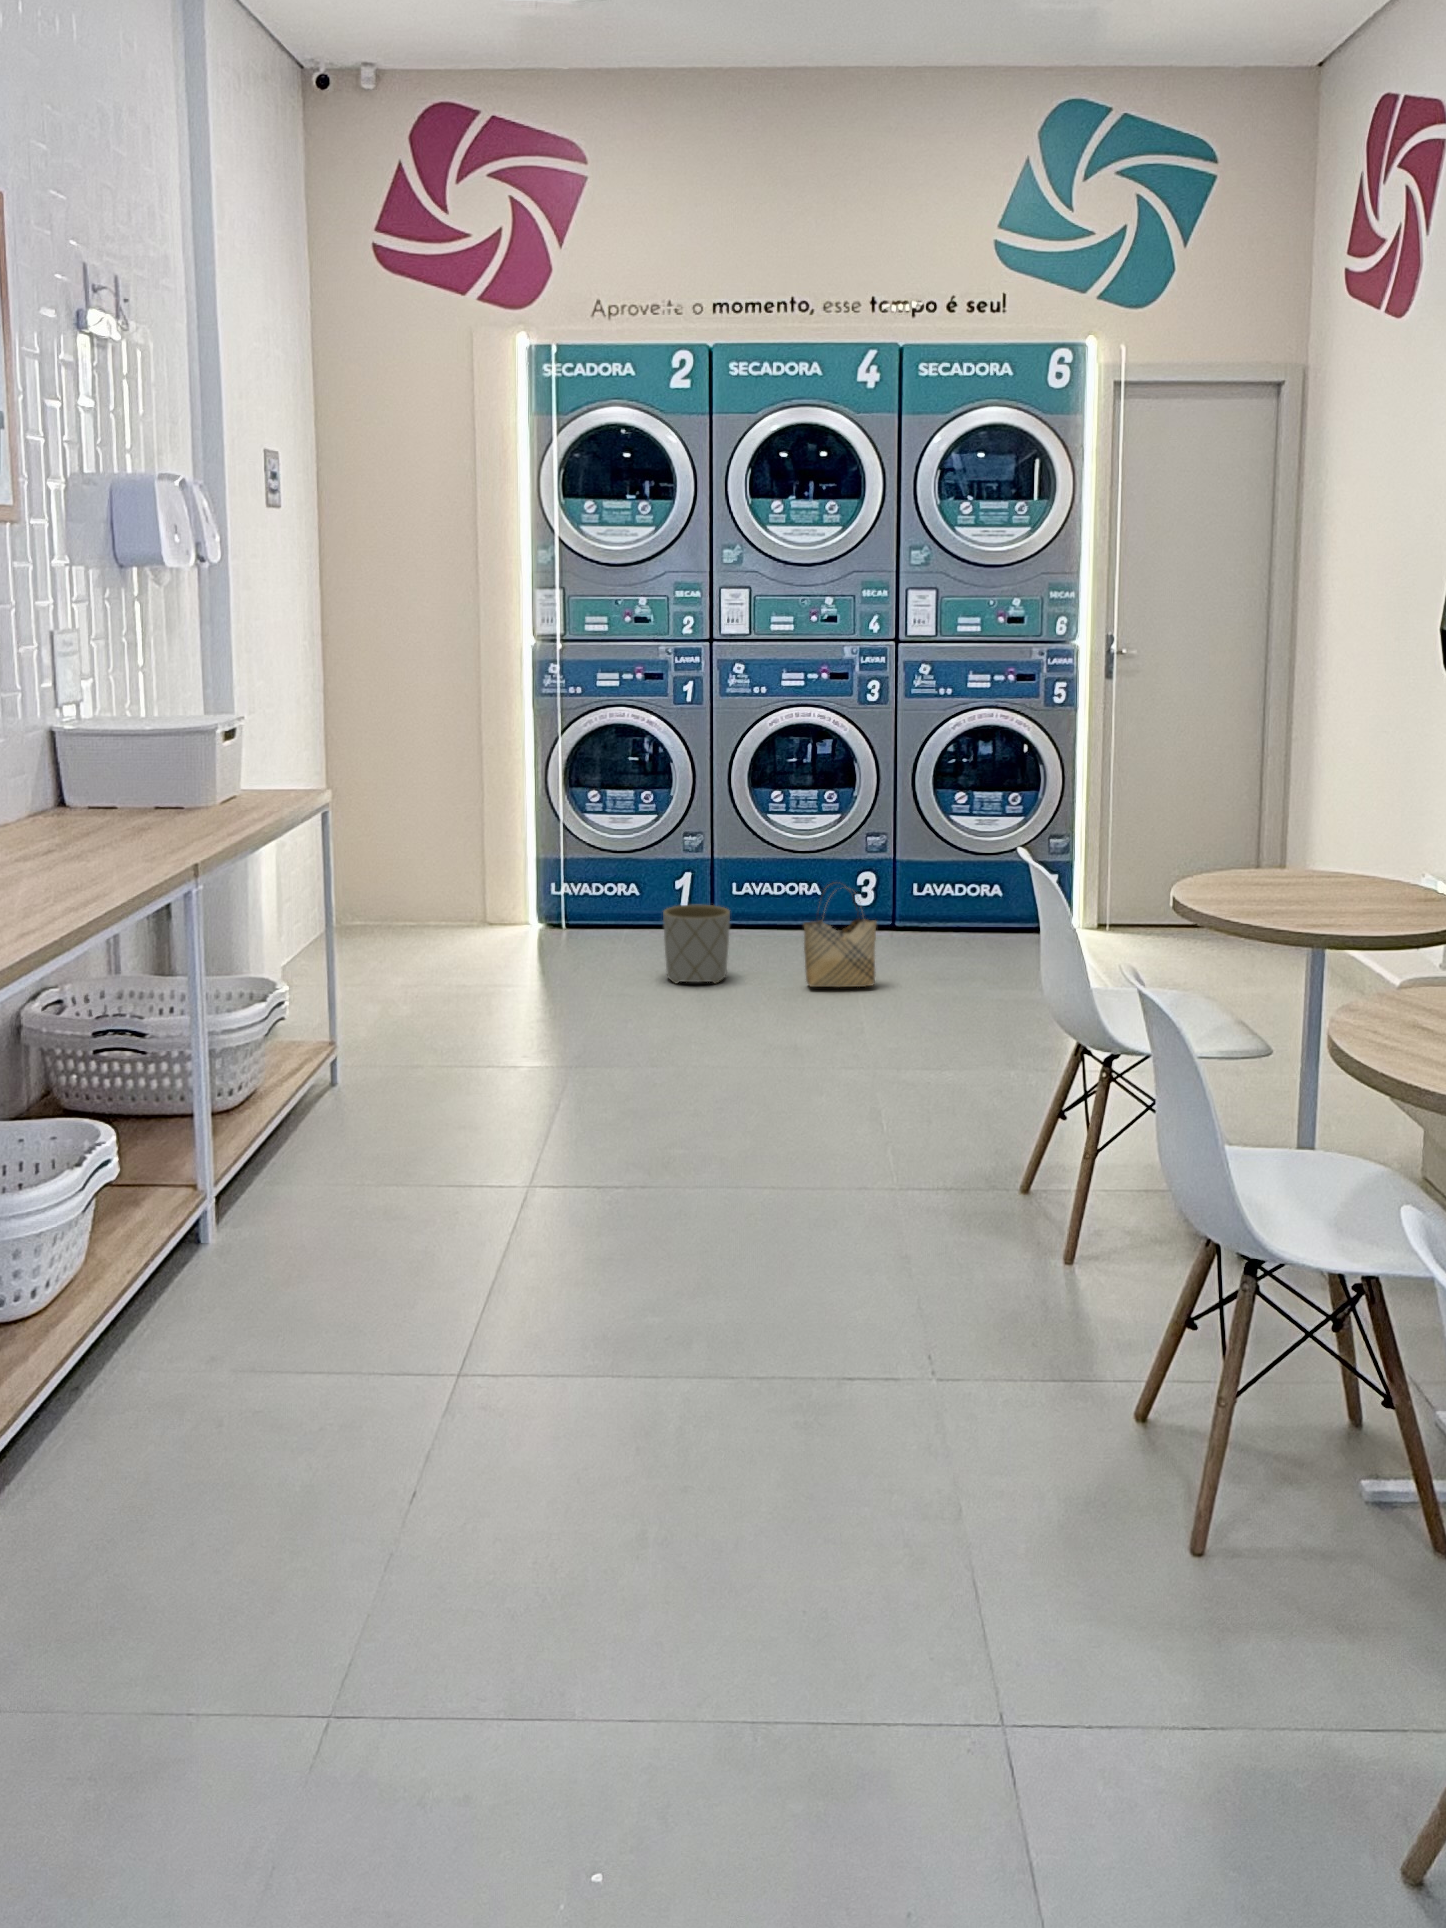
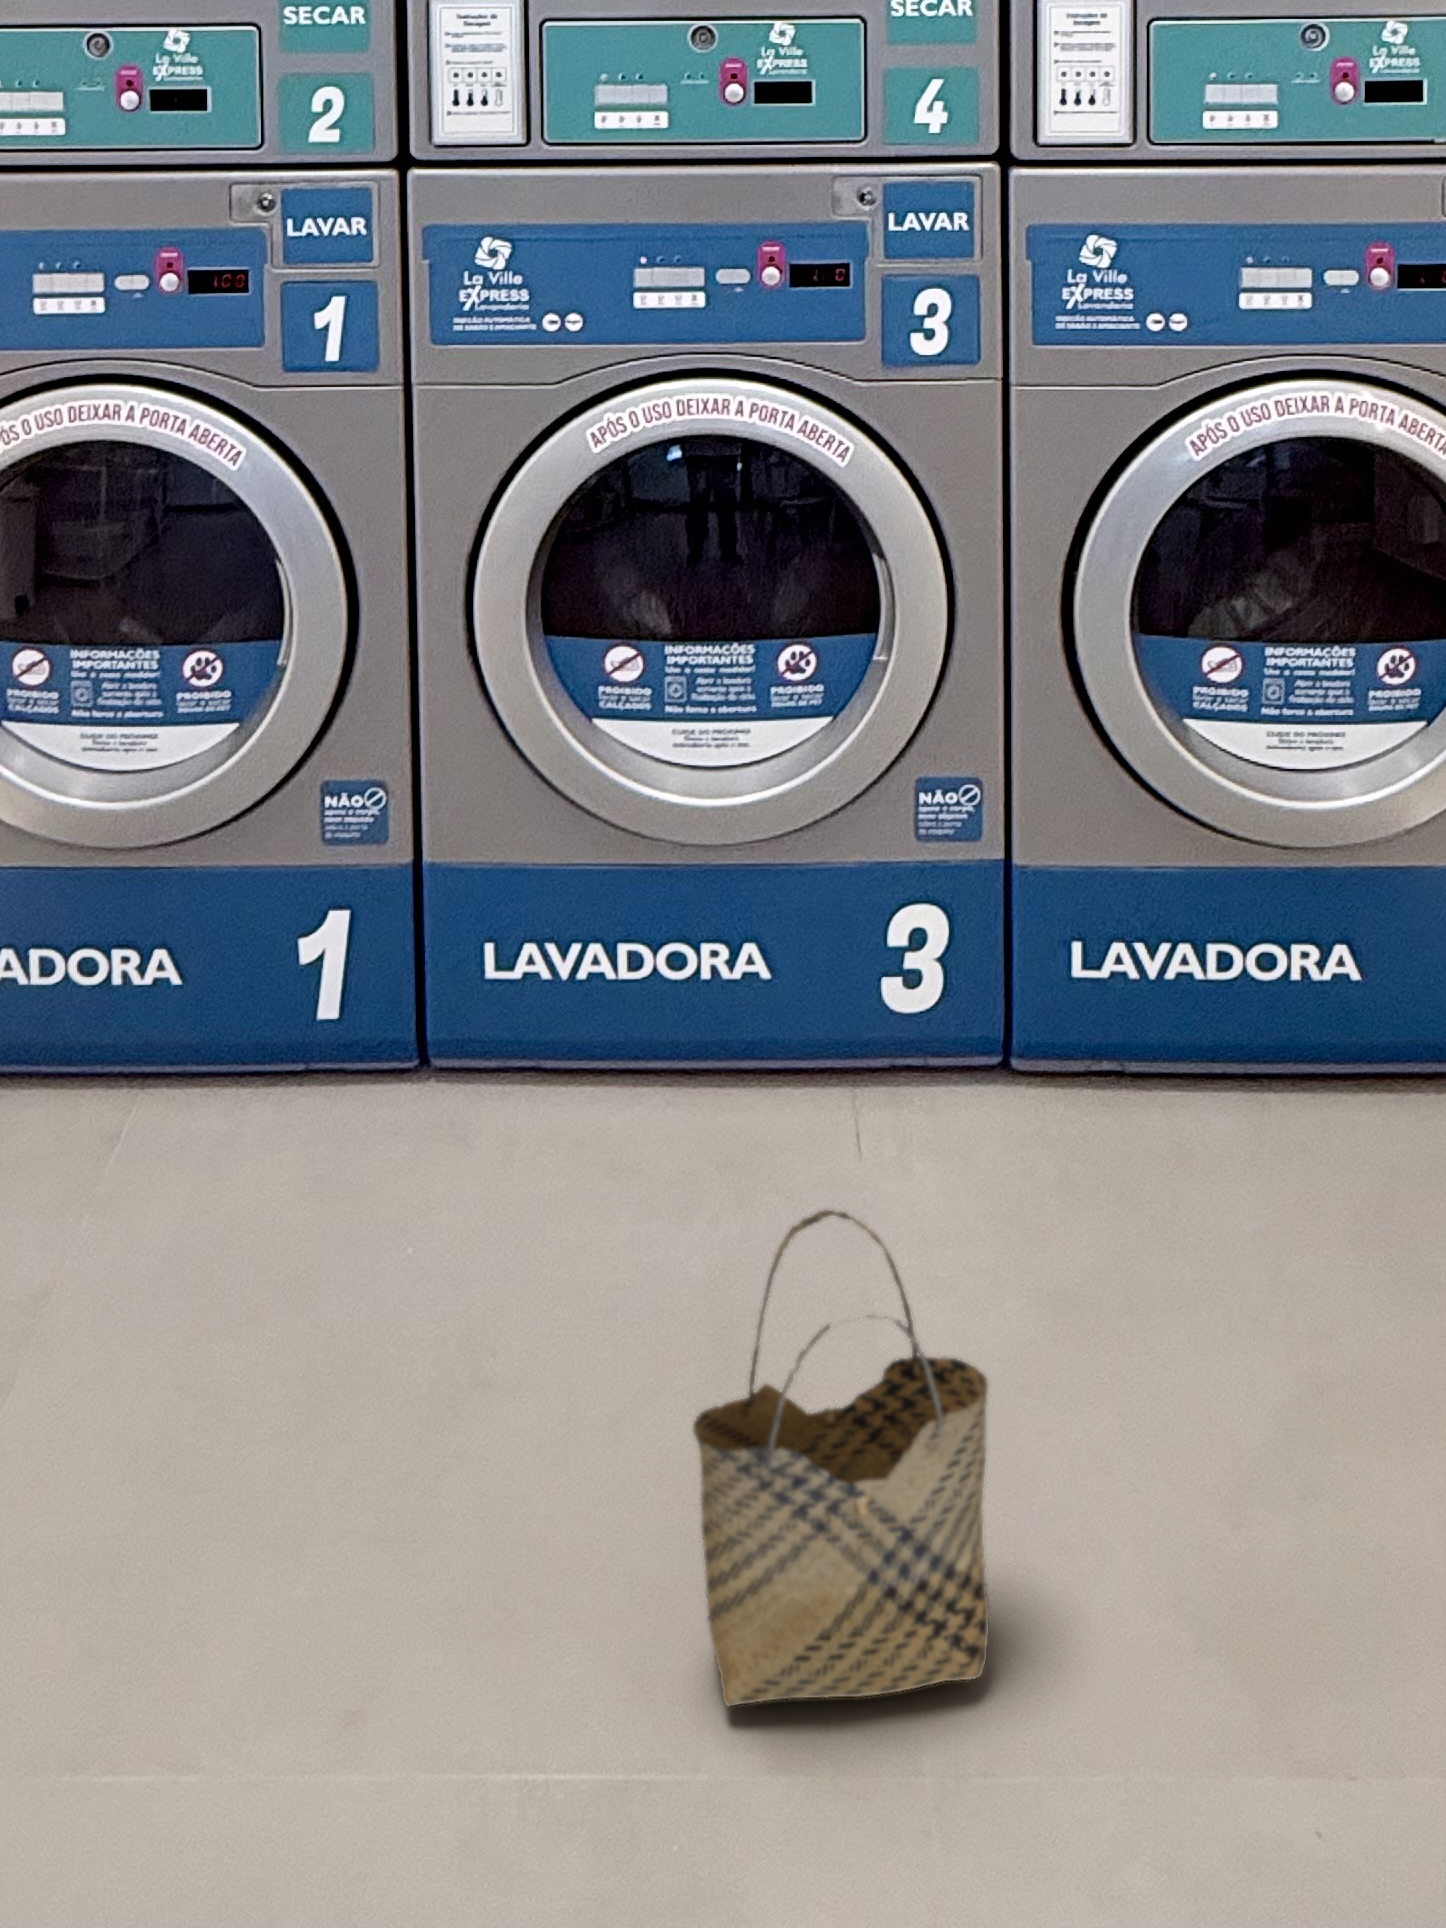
planter: present [663,904,730,984] -> none [150,1237,415,1656]

